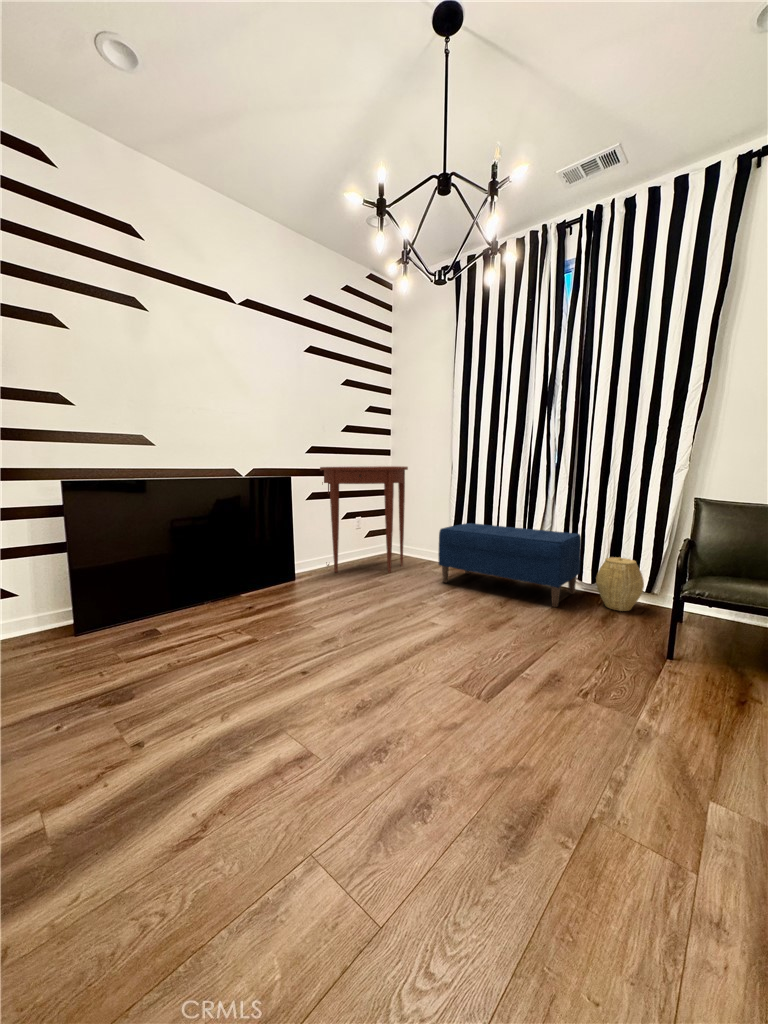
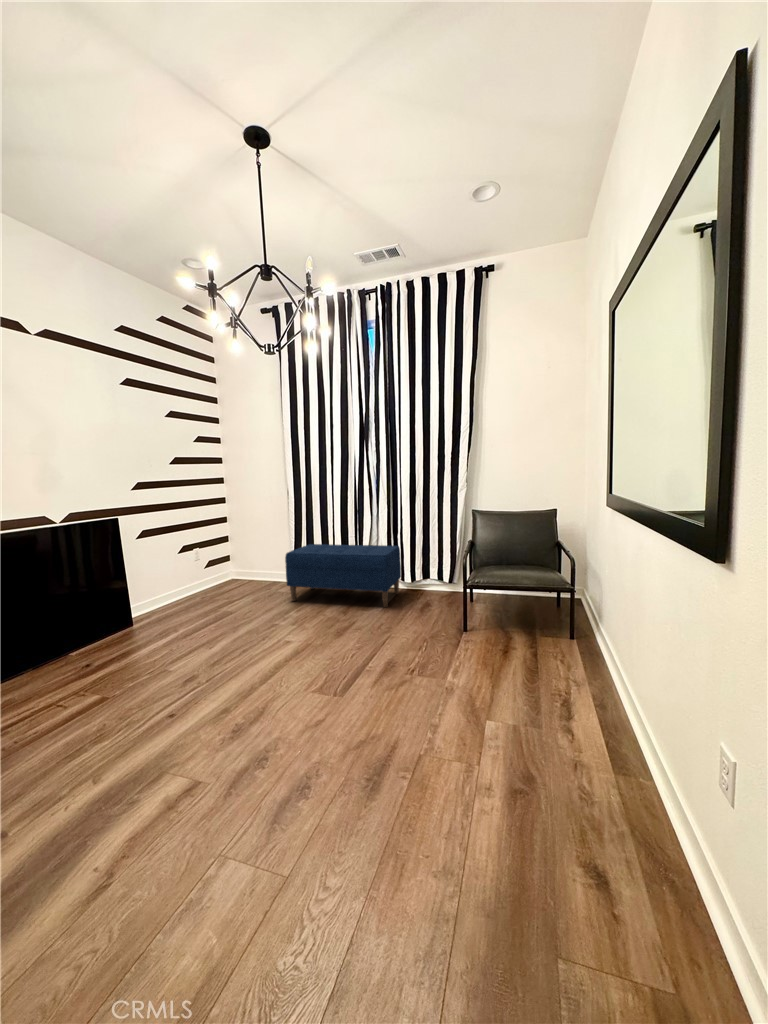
console table: present [320,466,408,573] -> none [152,496,251,608]
woven basket: present [596,557,644,611] -> none [413,562,444,602]

